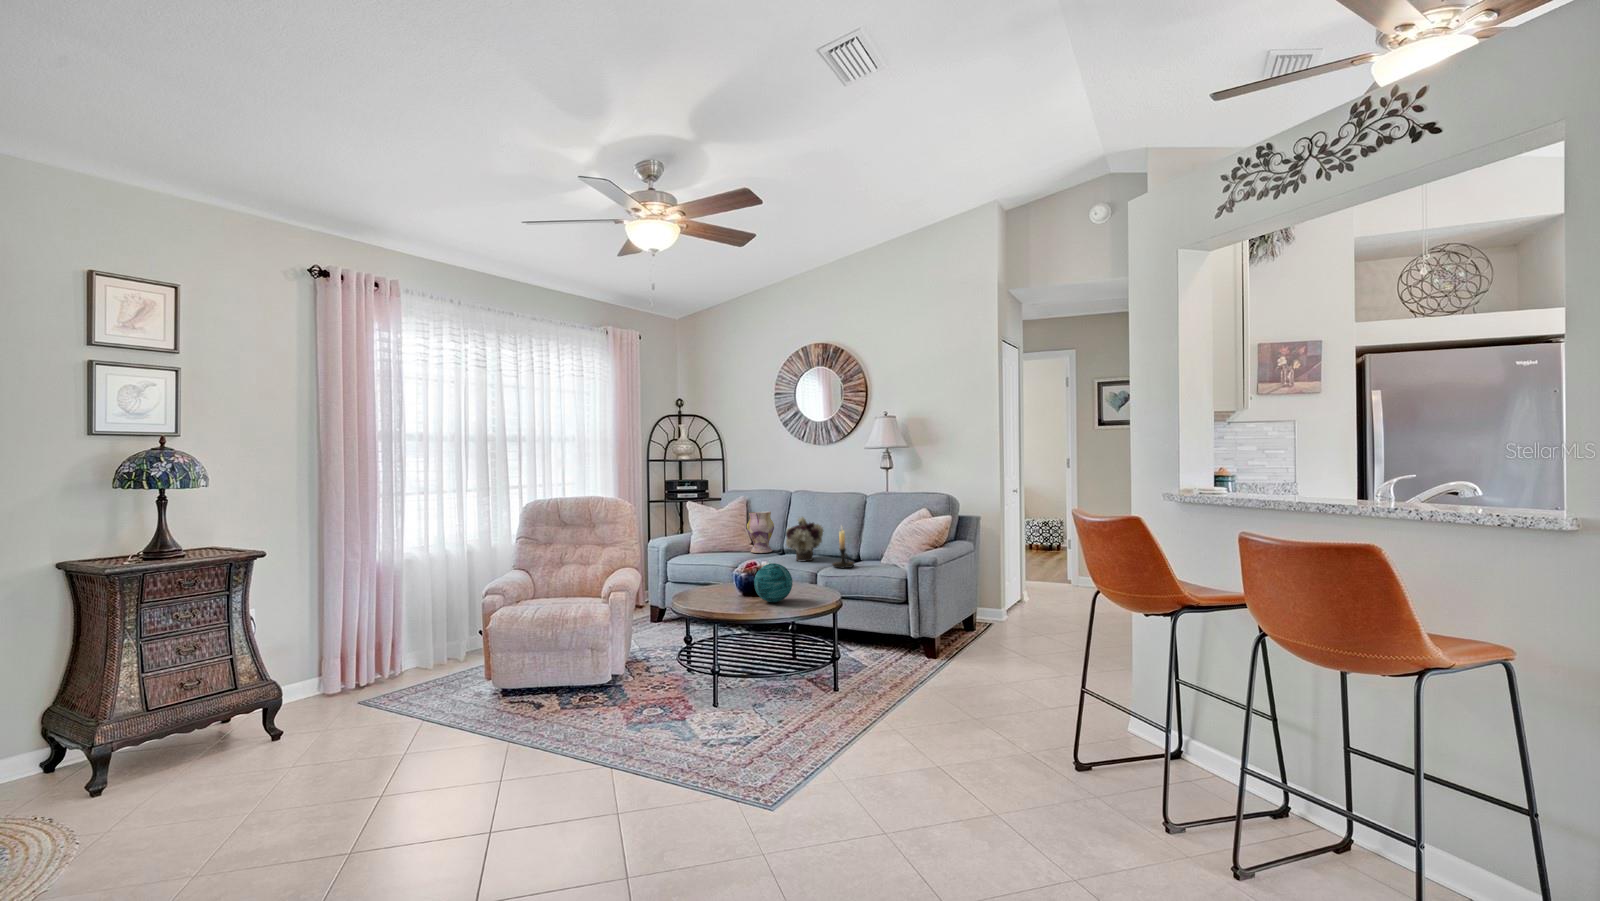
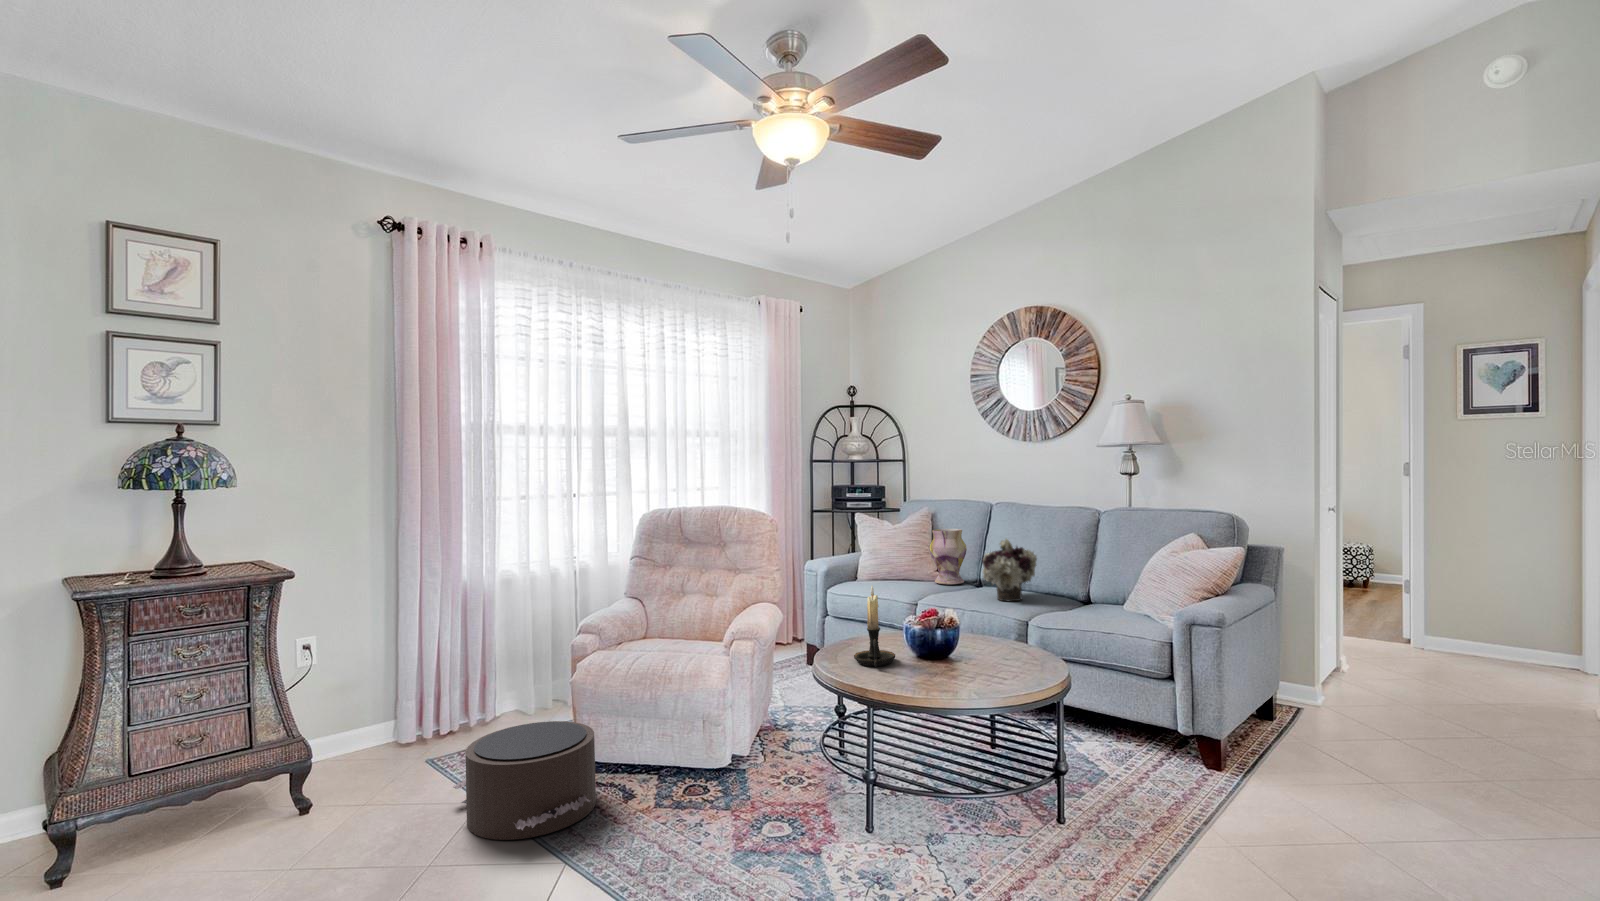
candle holder: present [832,527,854,568] -> present [854,586,895,667]
decorative orb: present [754,563,792,602] -> none [933,615,993,675]
pouf: none [401,657,519,735] -> present [453,721,596,840]

